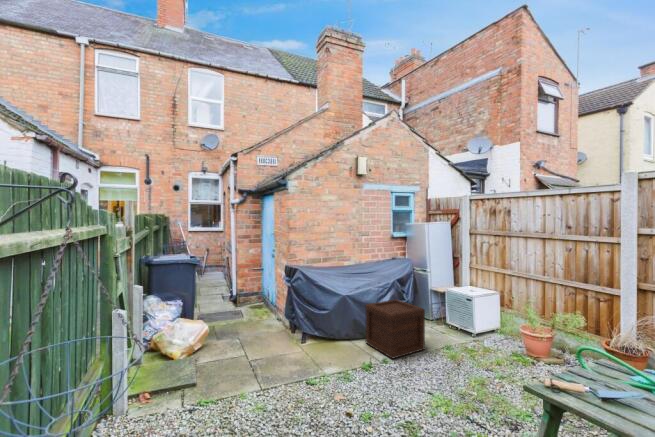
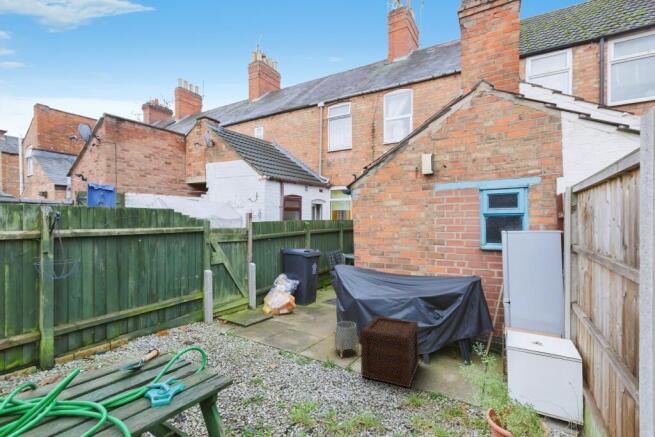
planter: none [331,318,354,356] -> present [335,321,359,357]

